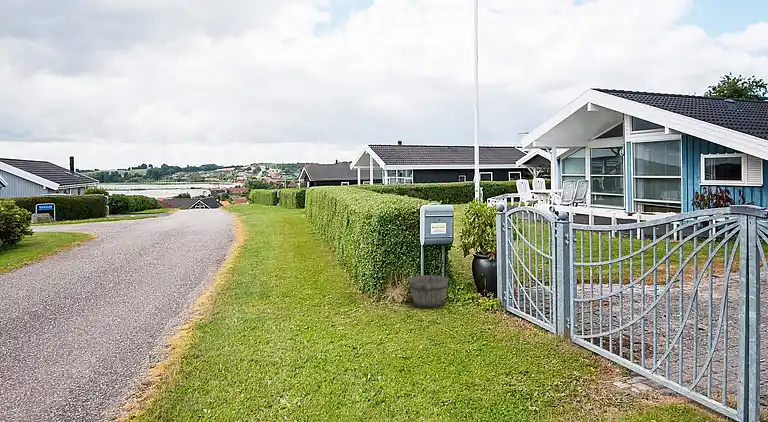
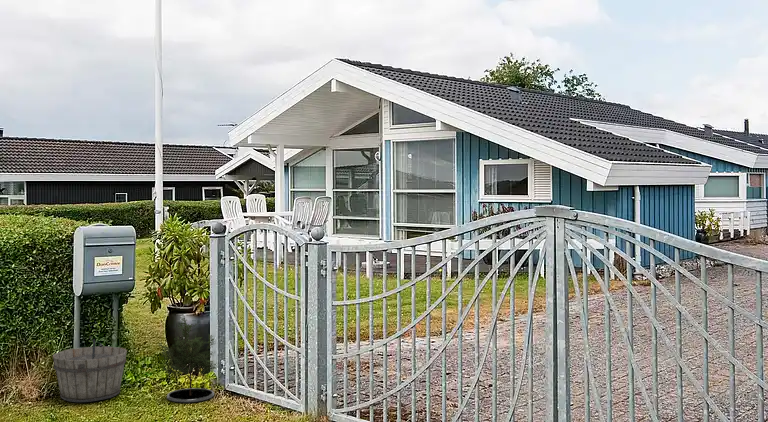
potted tree: none [464,261,501,315] -> present [159,314,216,402]

